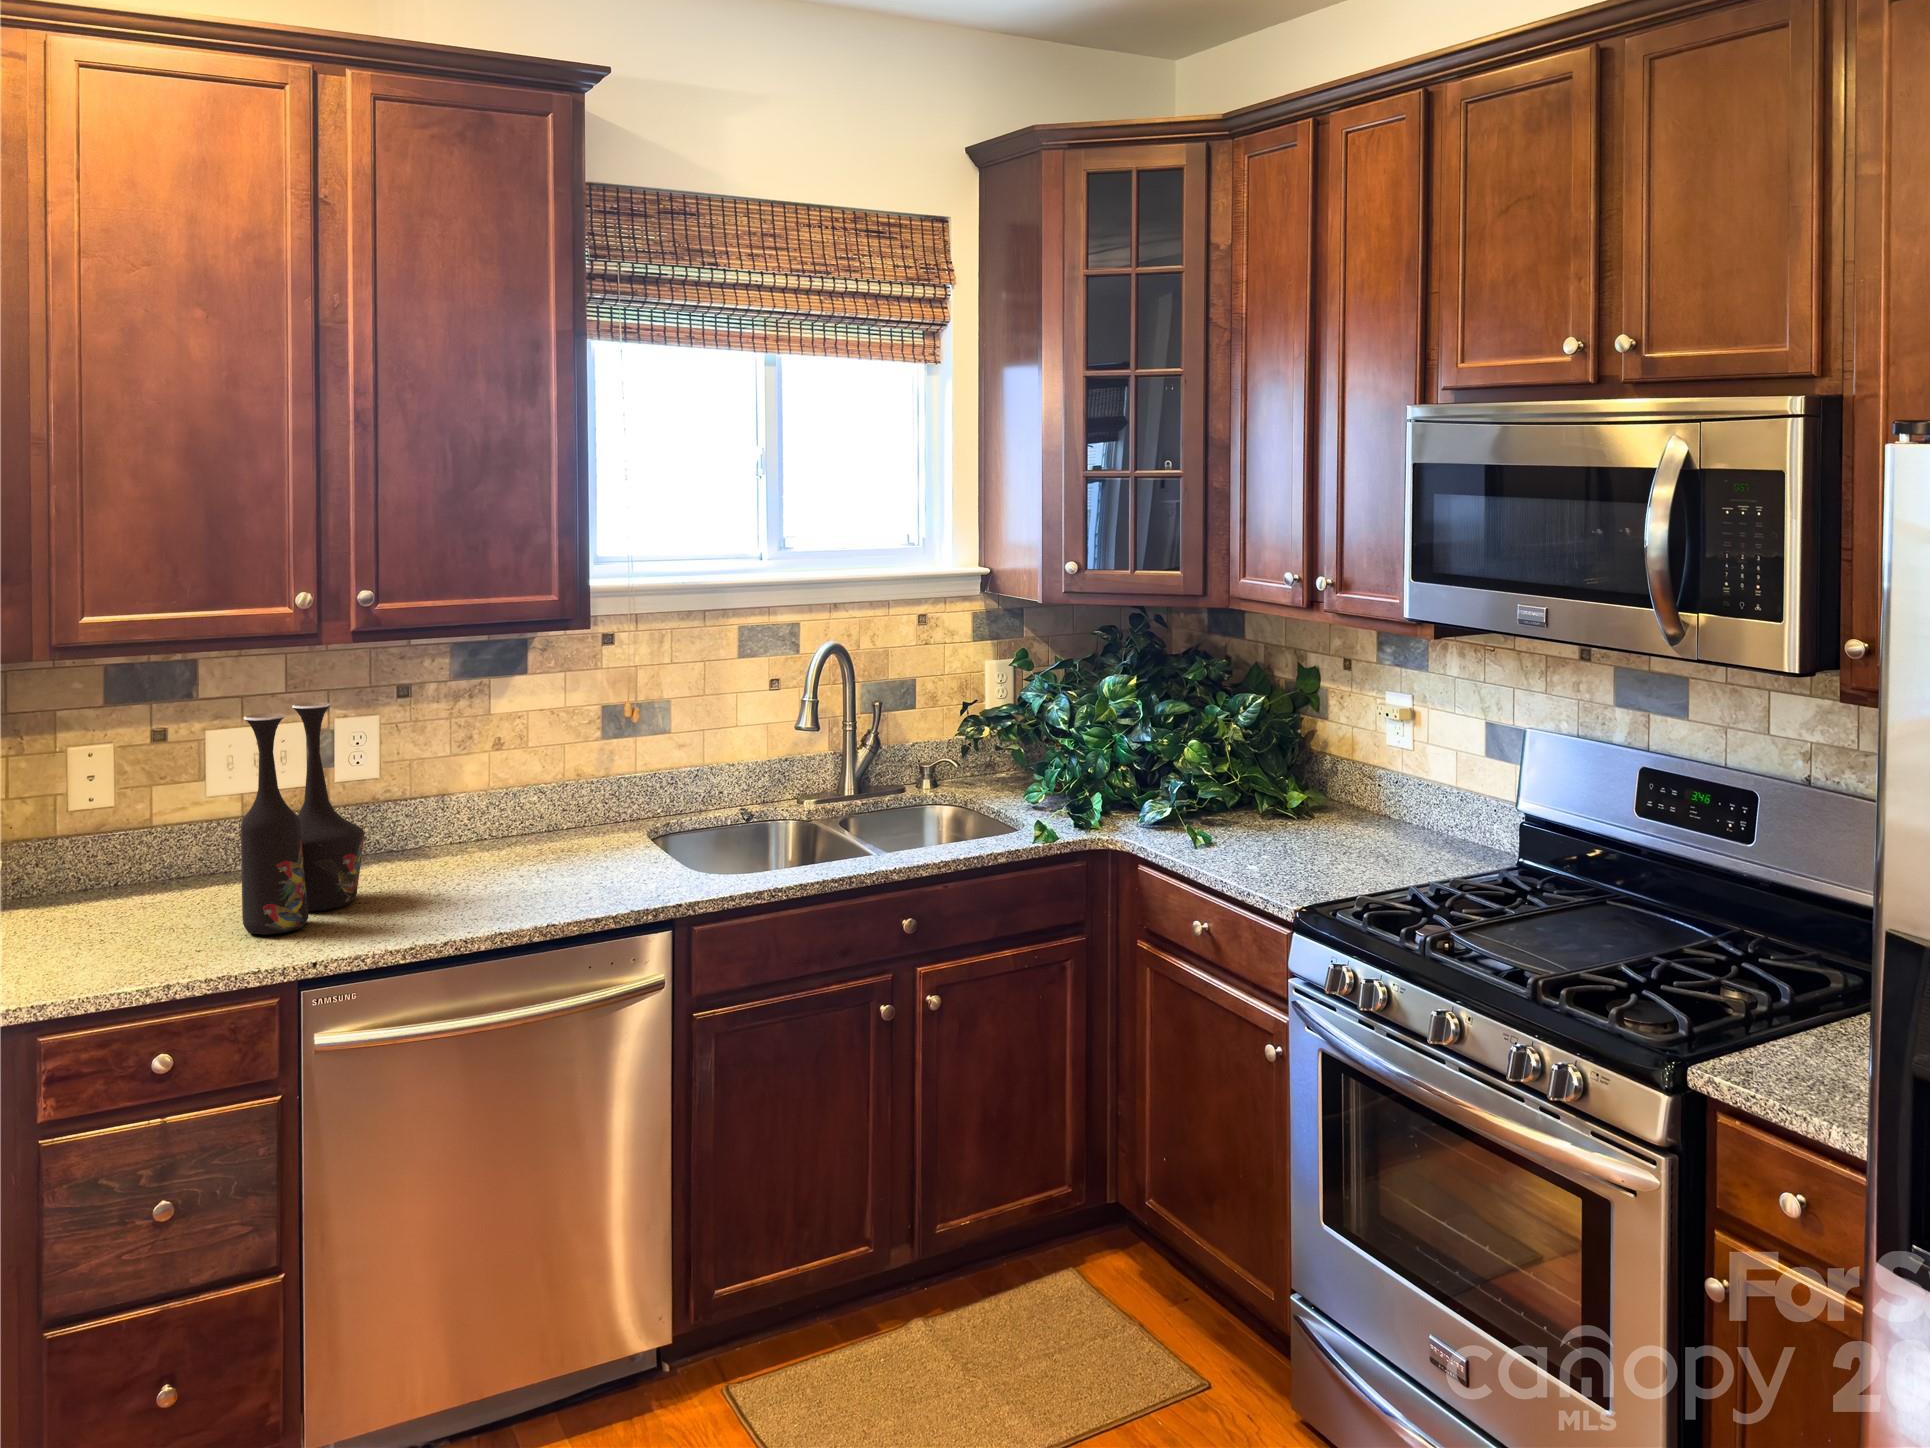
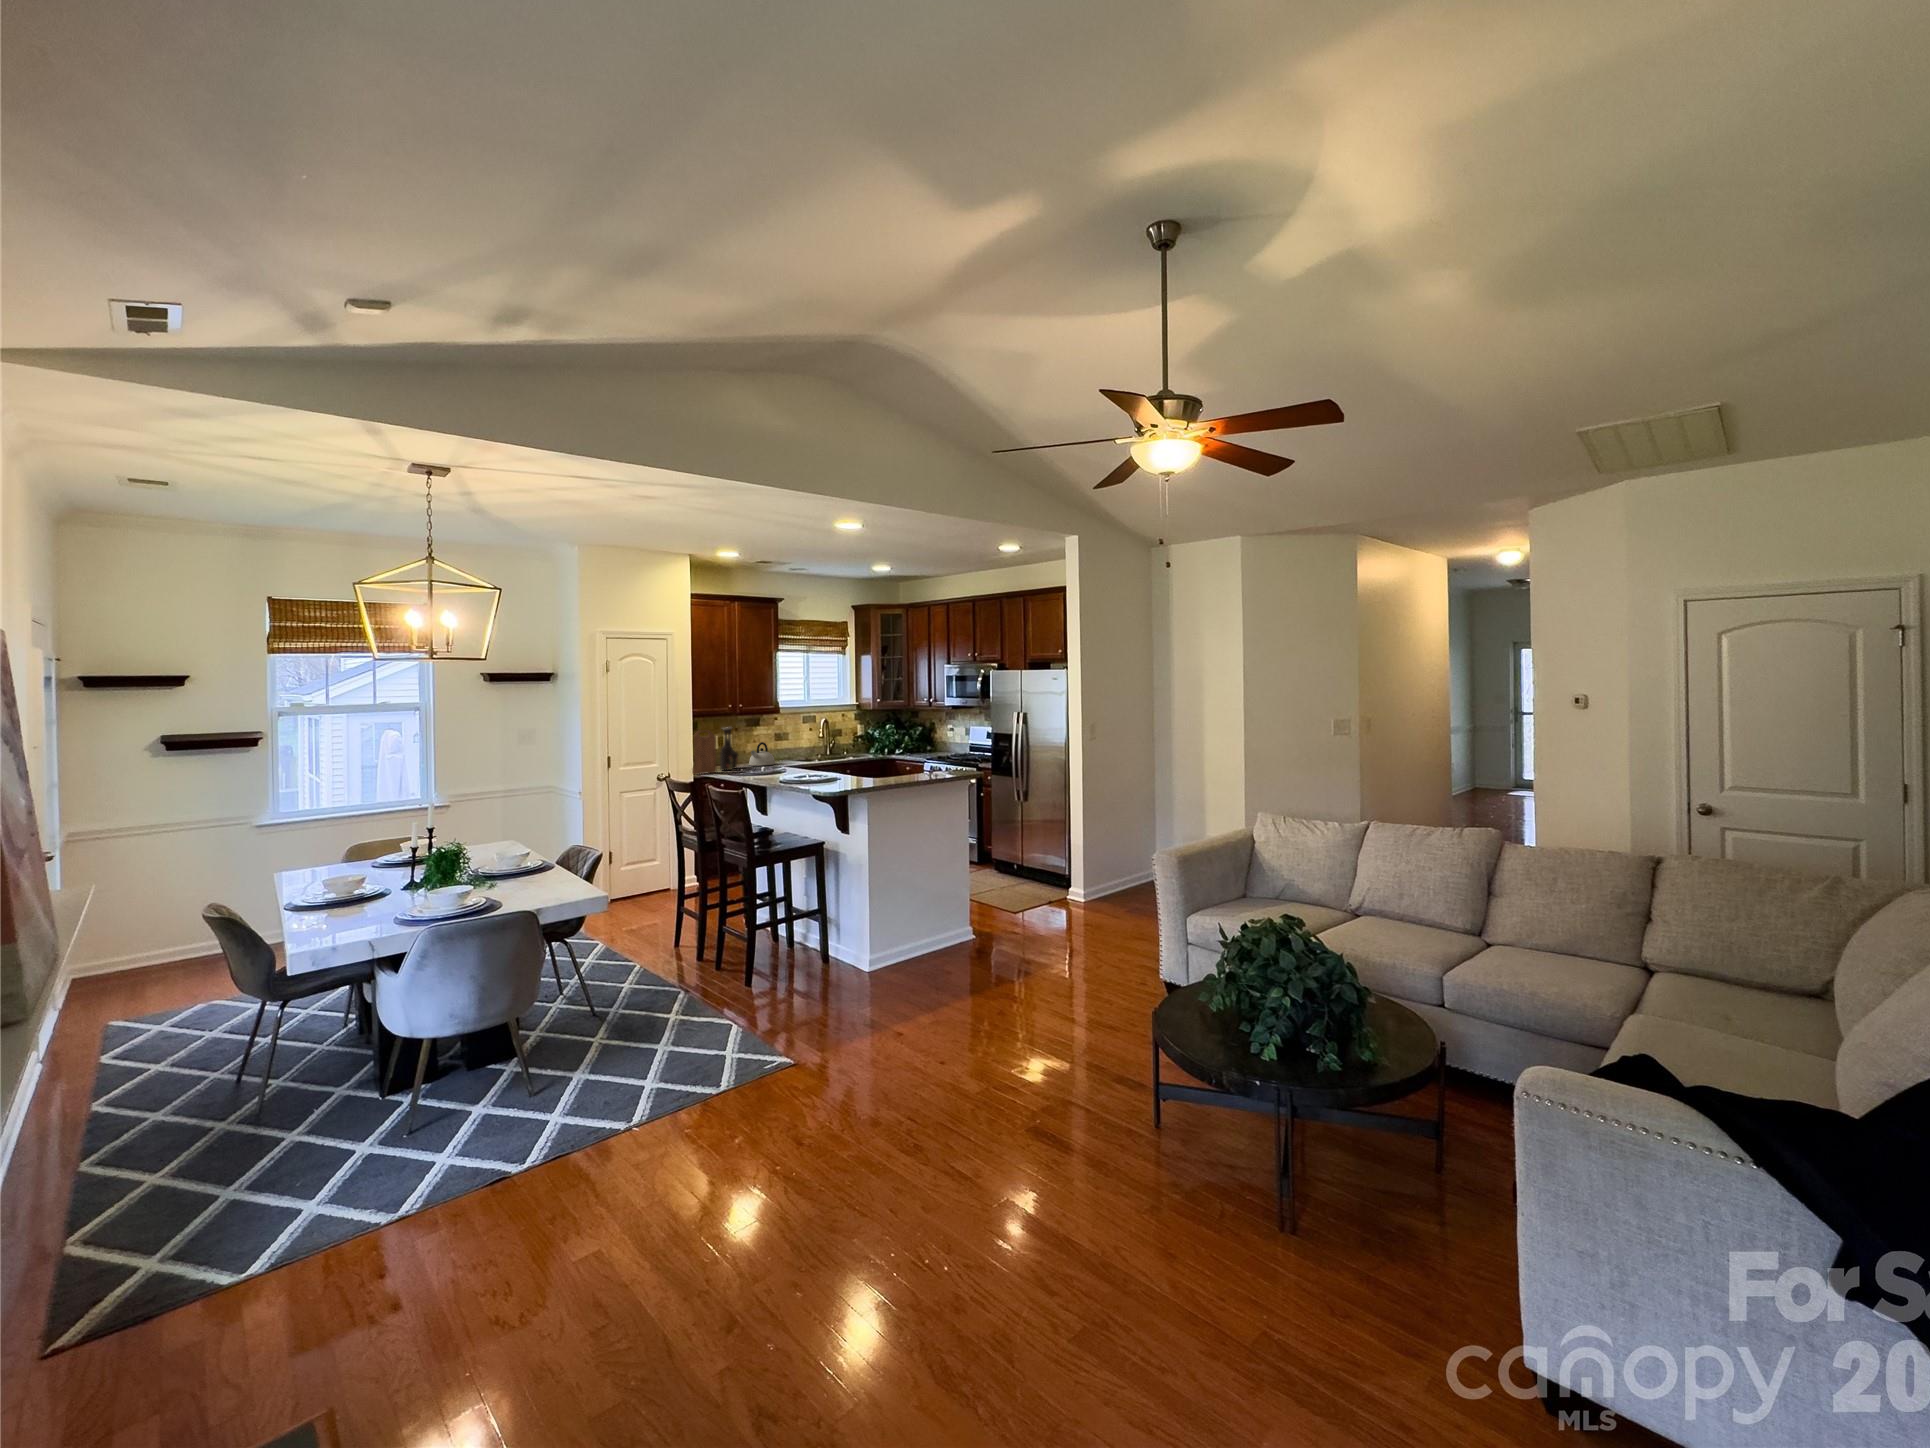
cutting board: none [35,733,201,973] -> present [692,730,716,775]
kettle: none [435,766,567,886] -> present [749,742,775,766]

